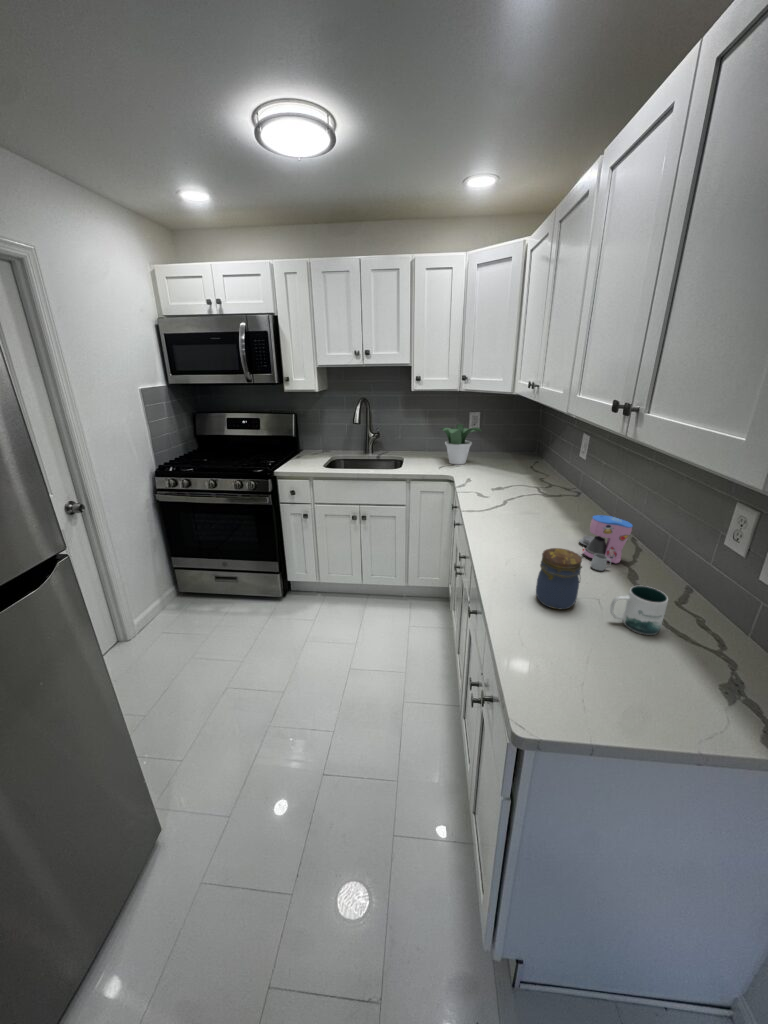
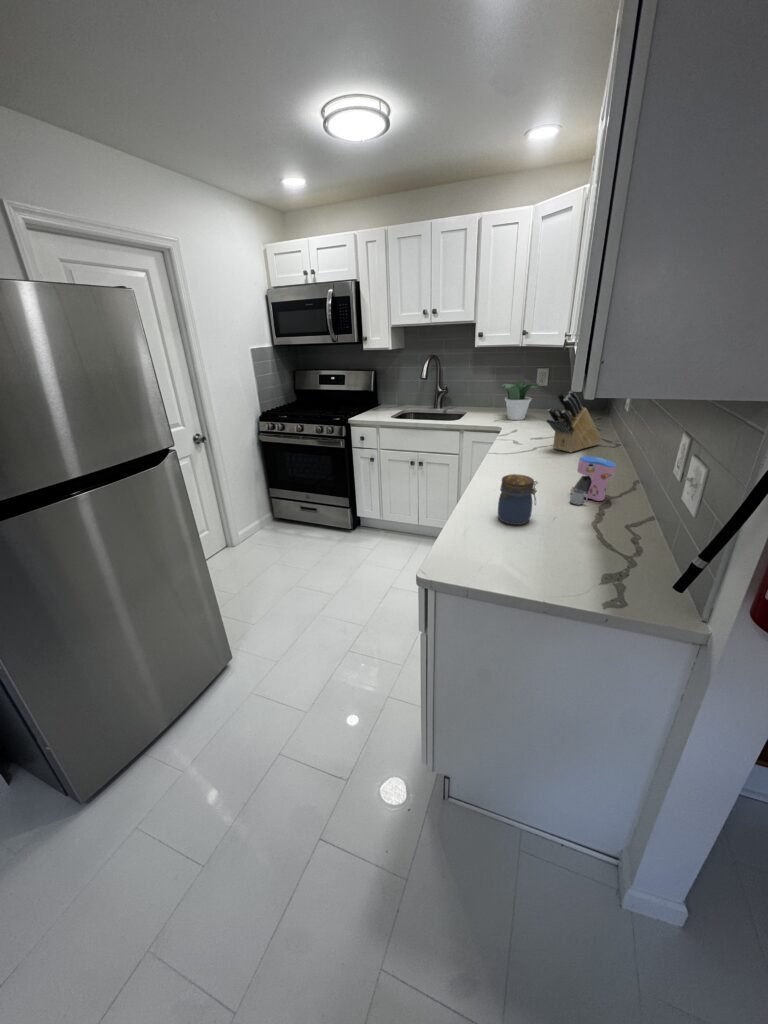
knife block: none [517,440,560,502] -> present [547,391,601,452]
mug: present [610,586,668,635] -> none [548,507,595,547]

